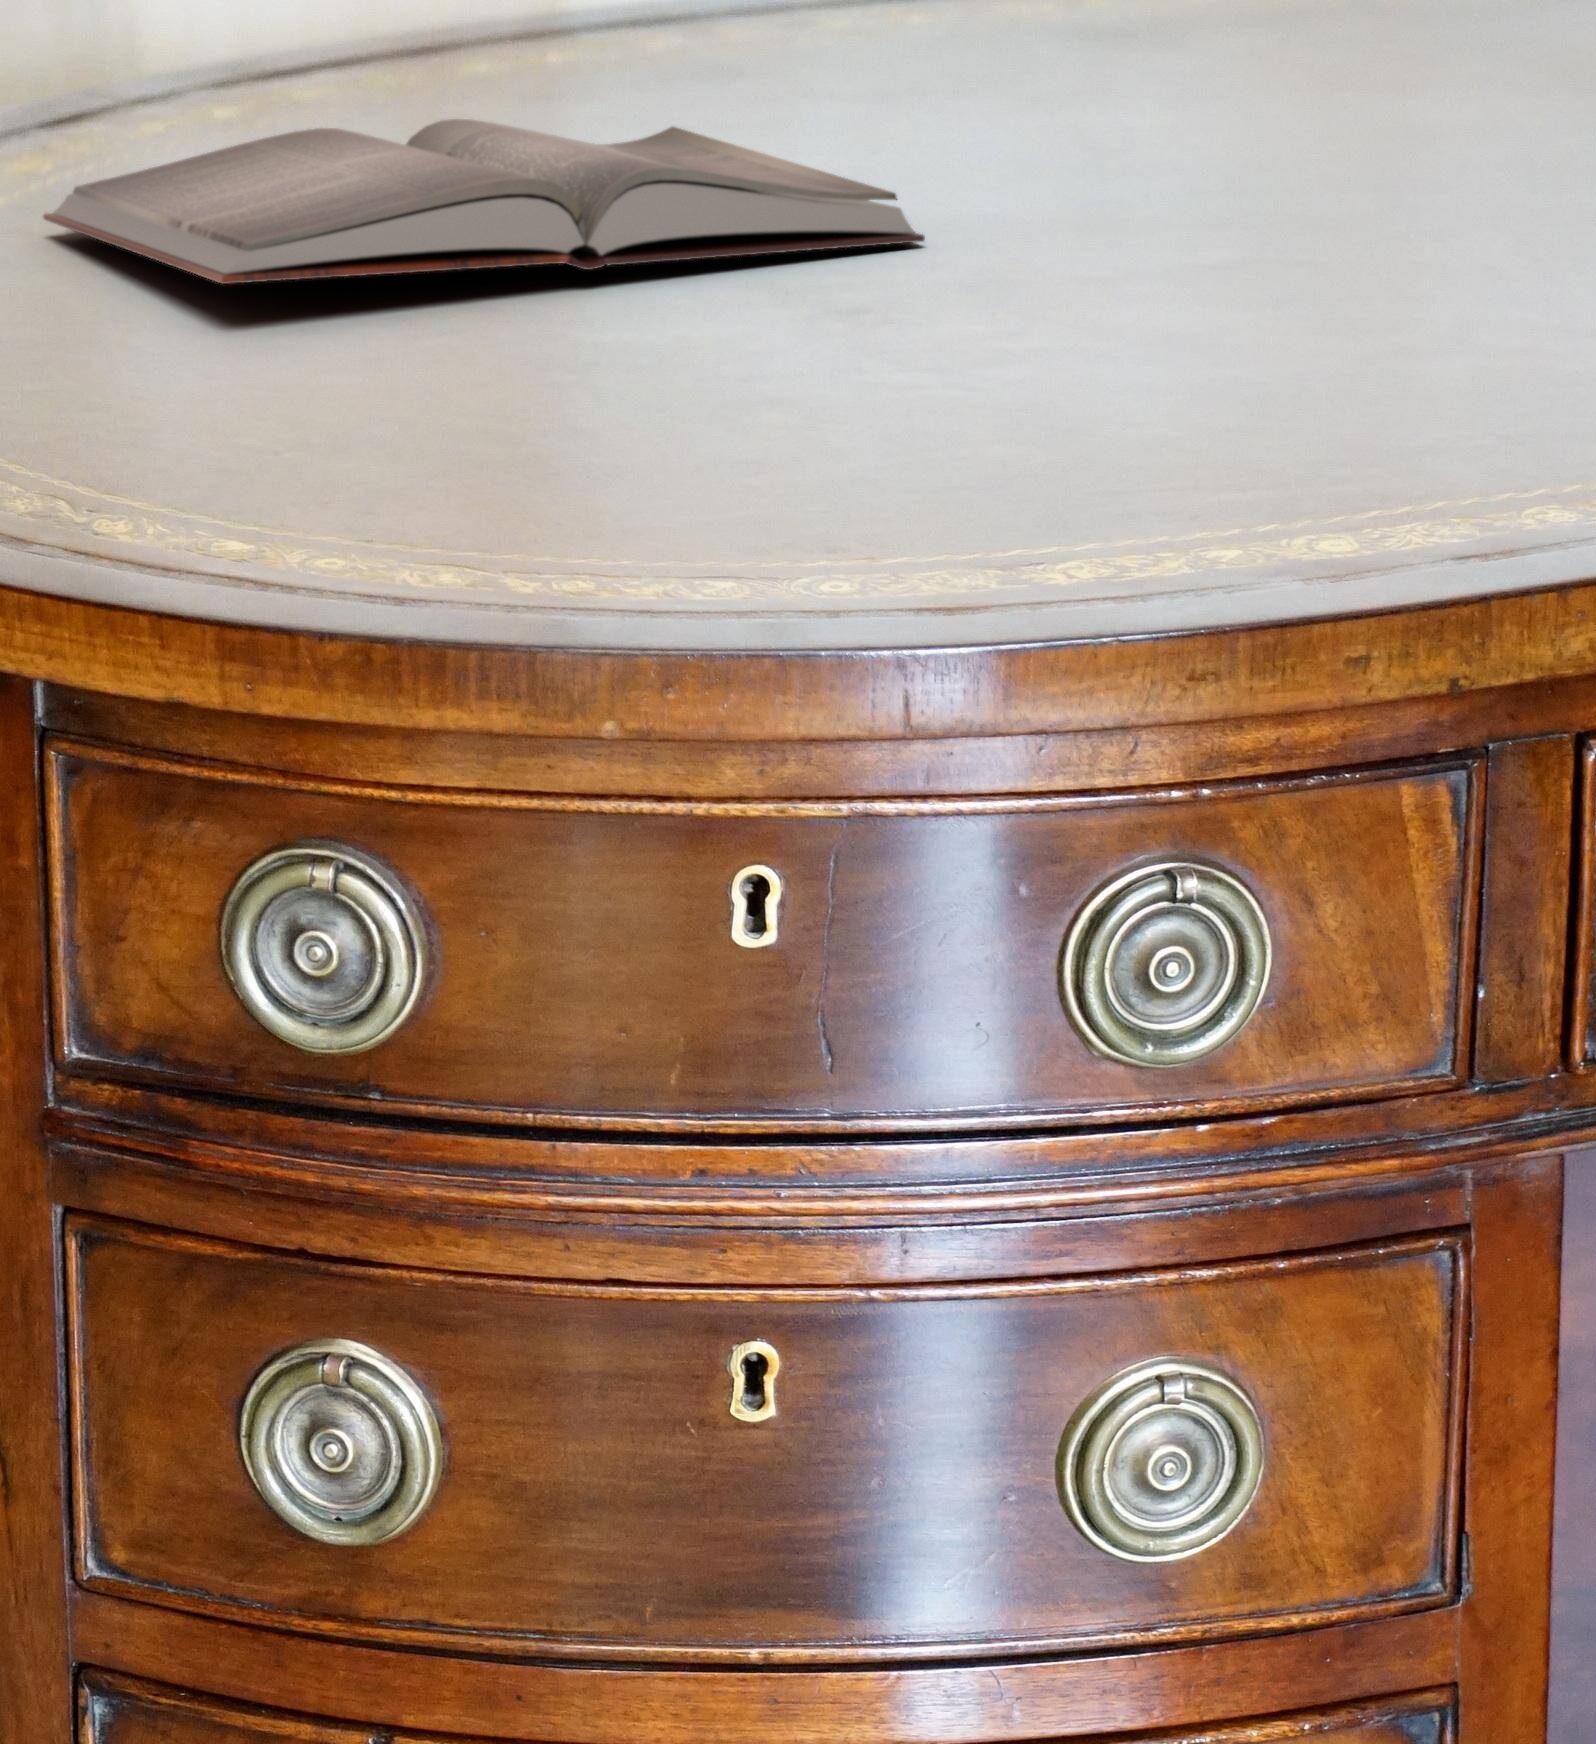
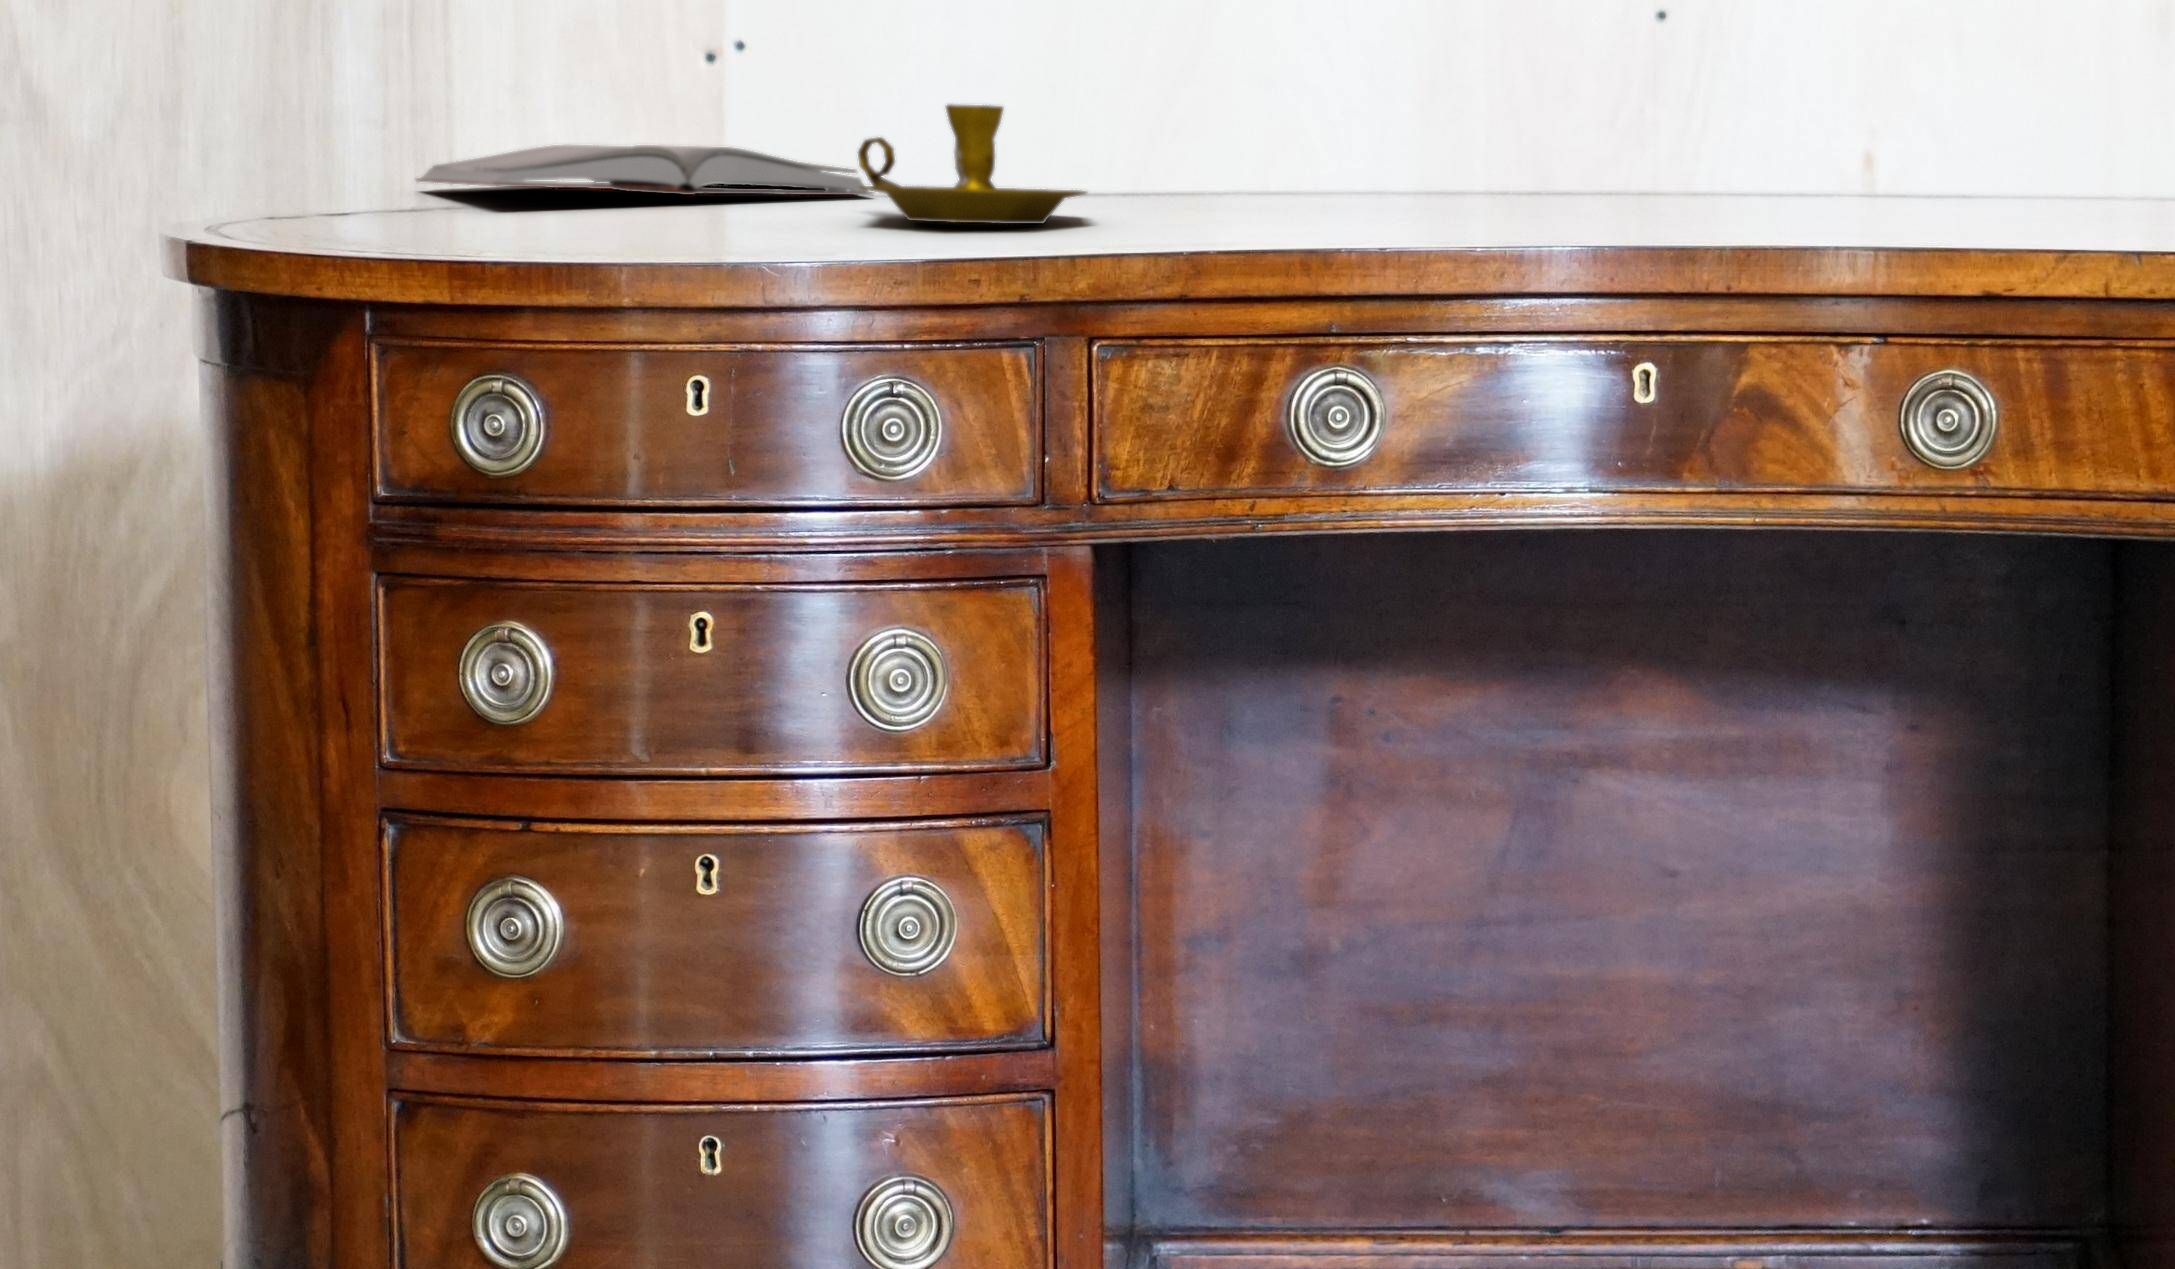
candlestick: none [950,112,1463,386] -> present [858,105,1086,224]

